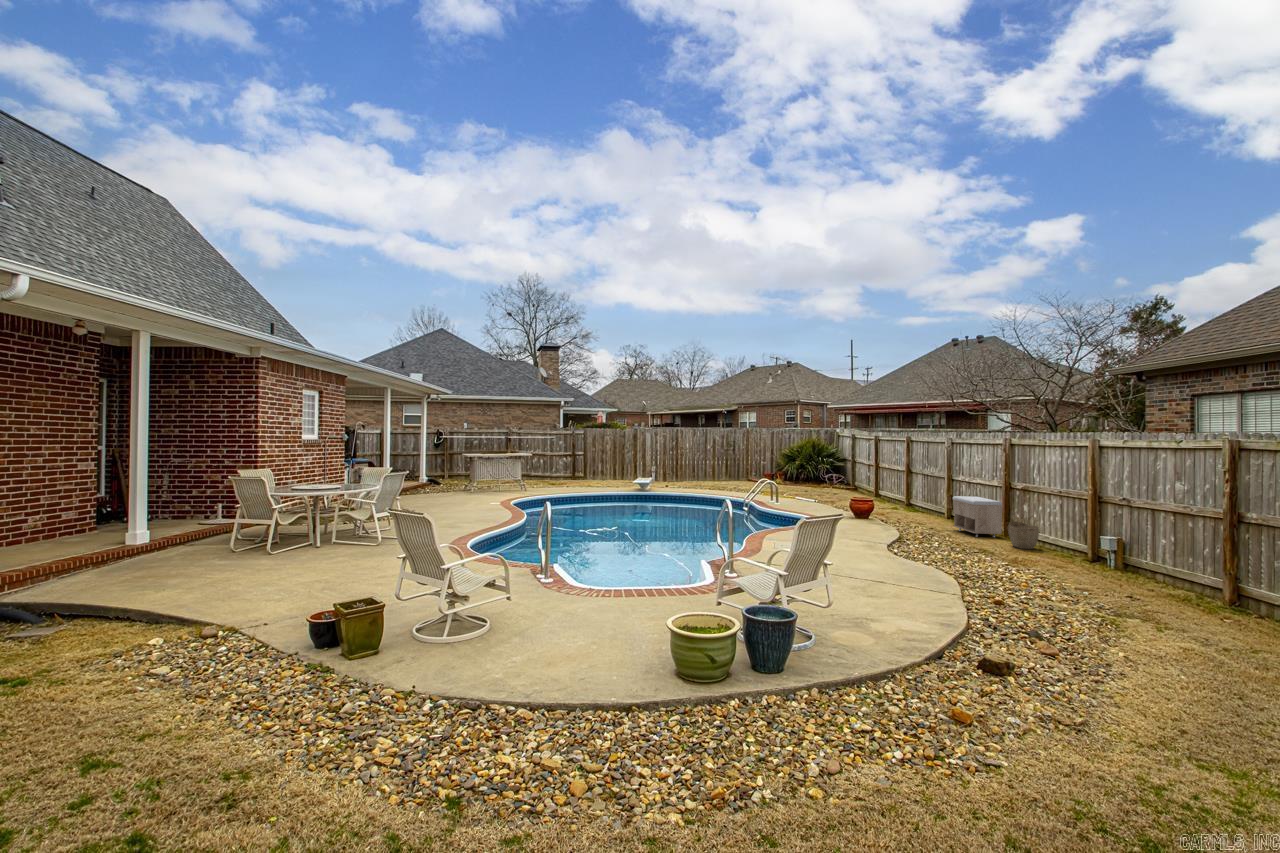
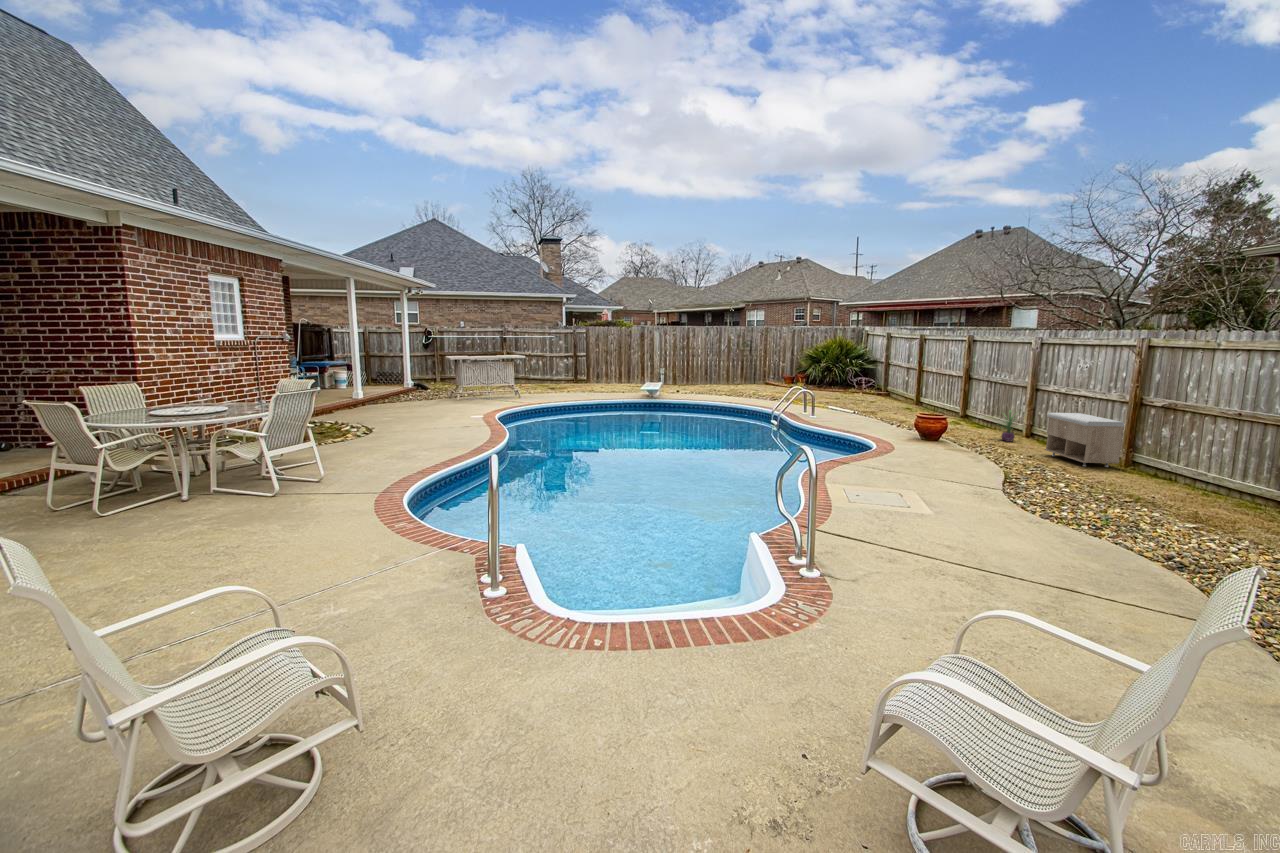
decorative plant: none [919,496,948,522] -> present [1001,410,1015,442]
woven basket: present [1008,516,1039,549] -> none [1146,444,1197,490]

